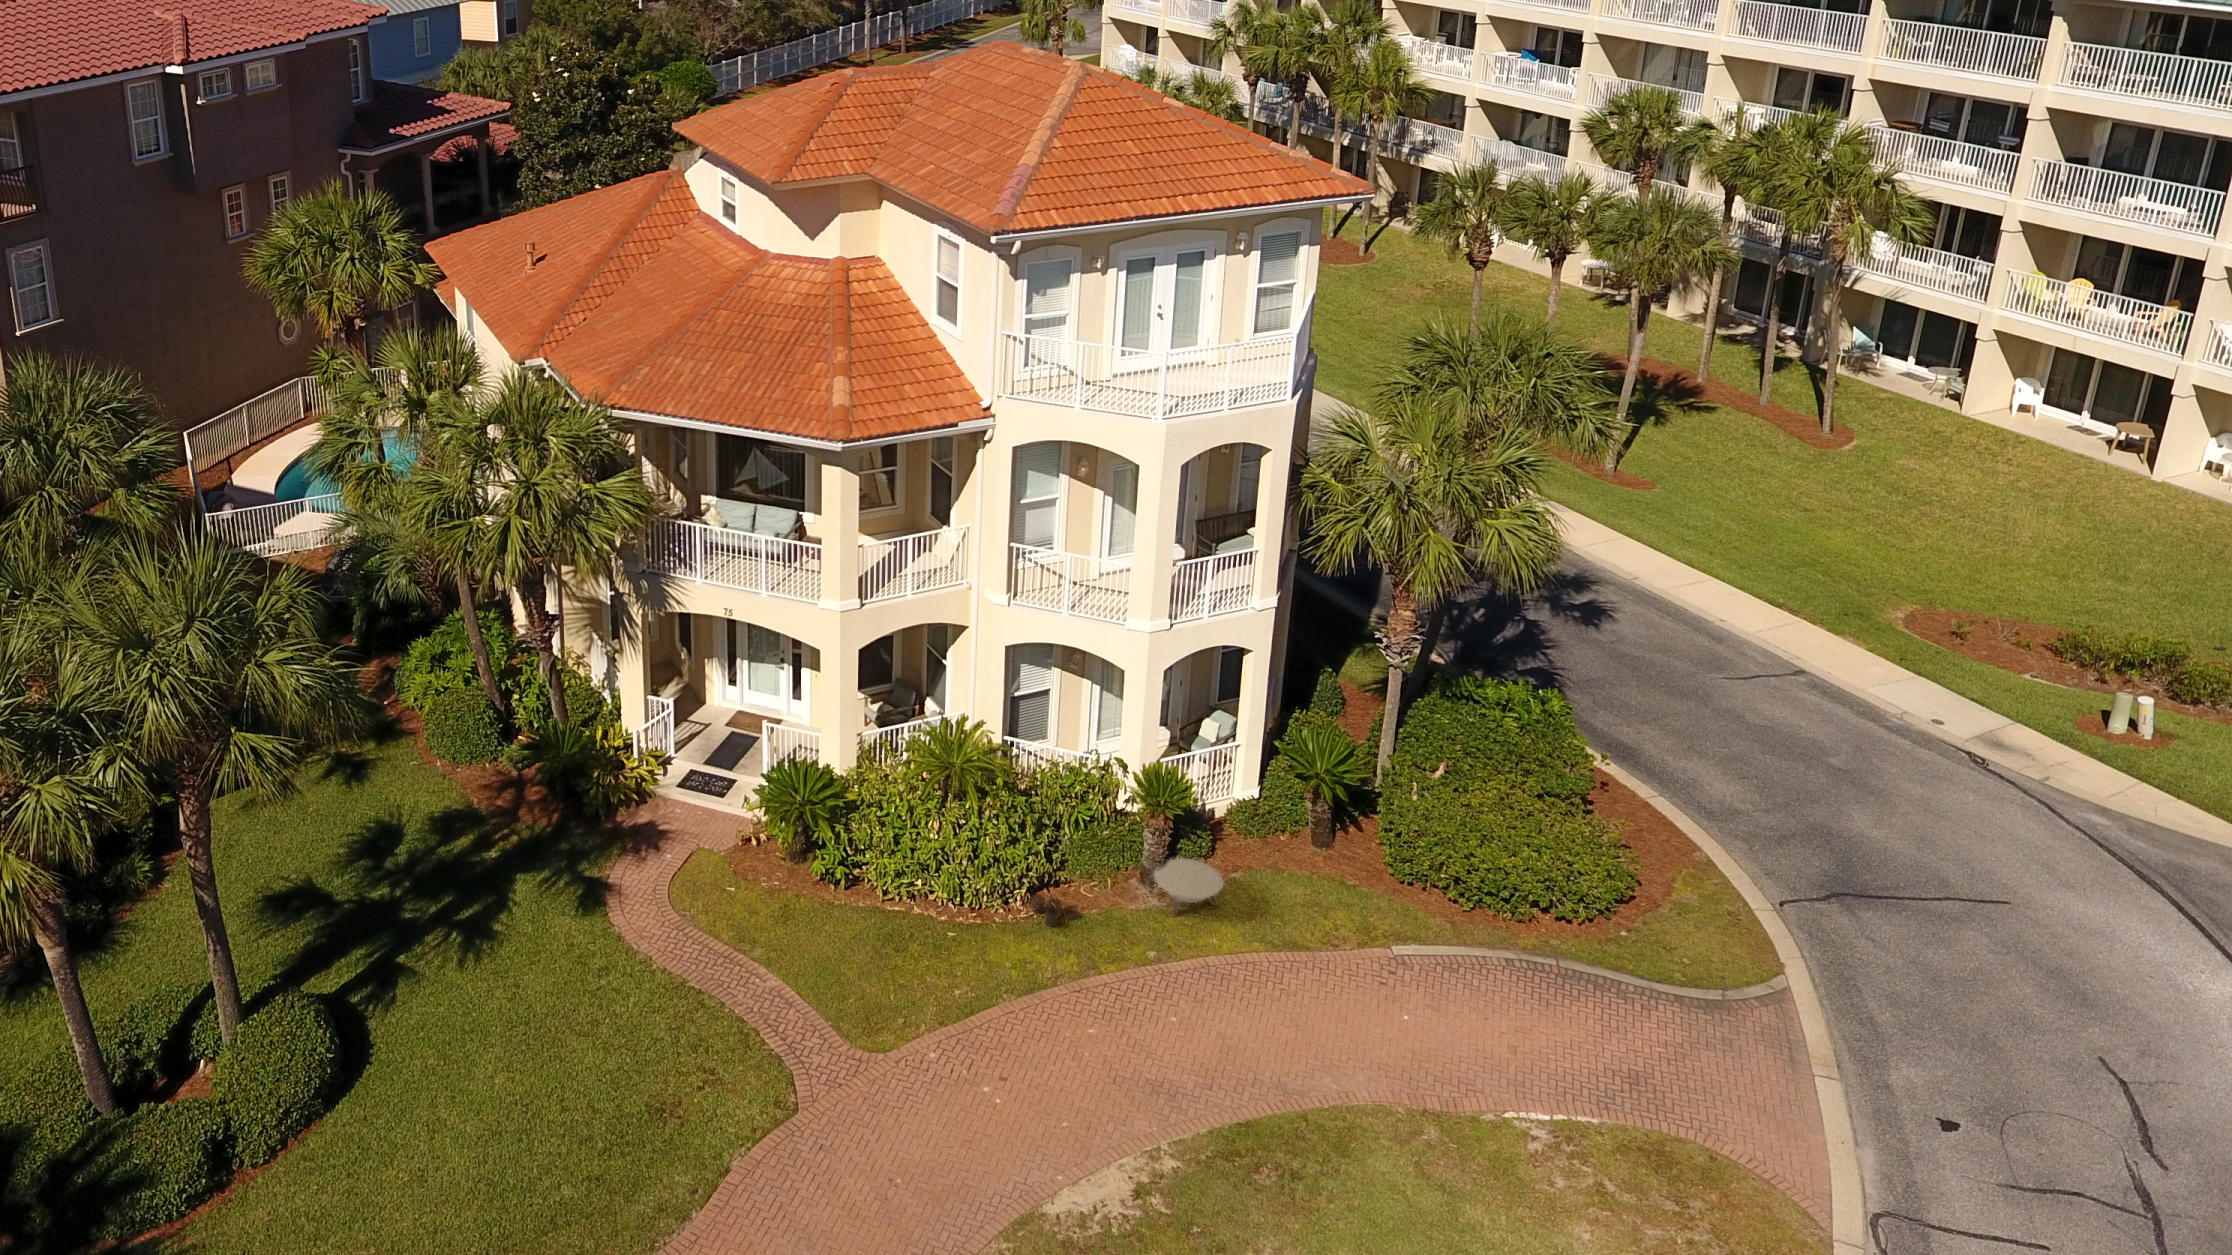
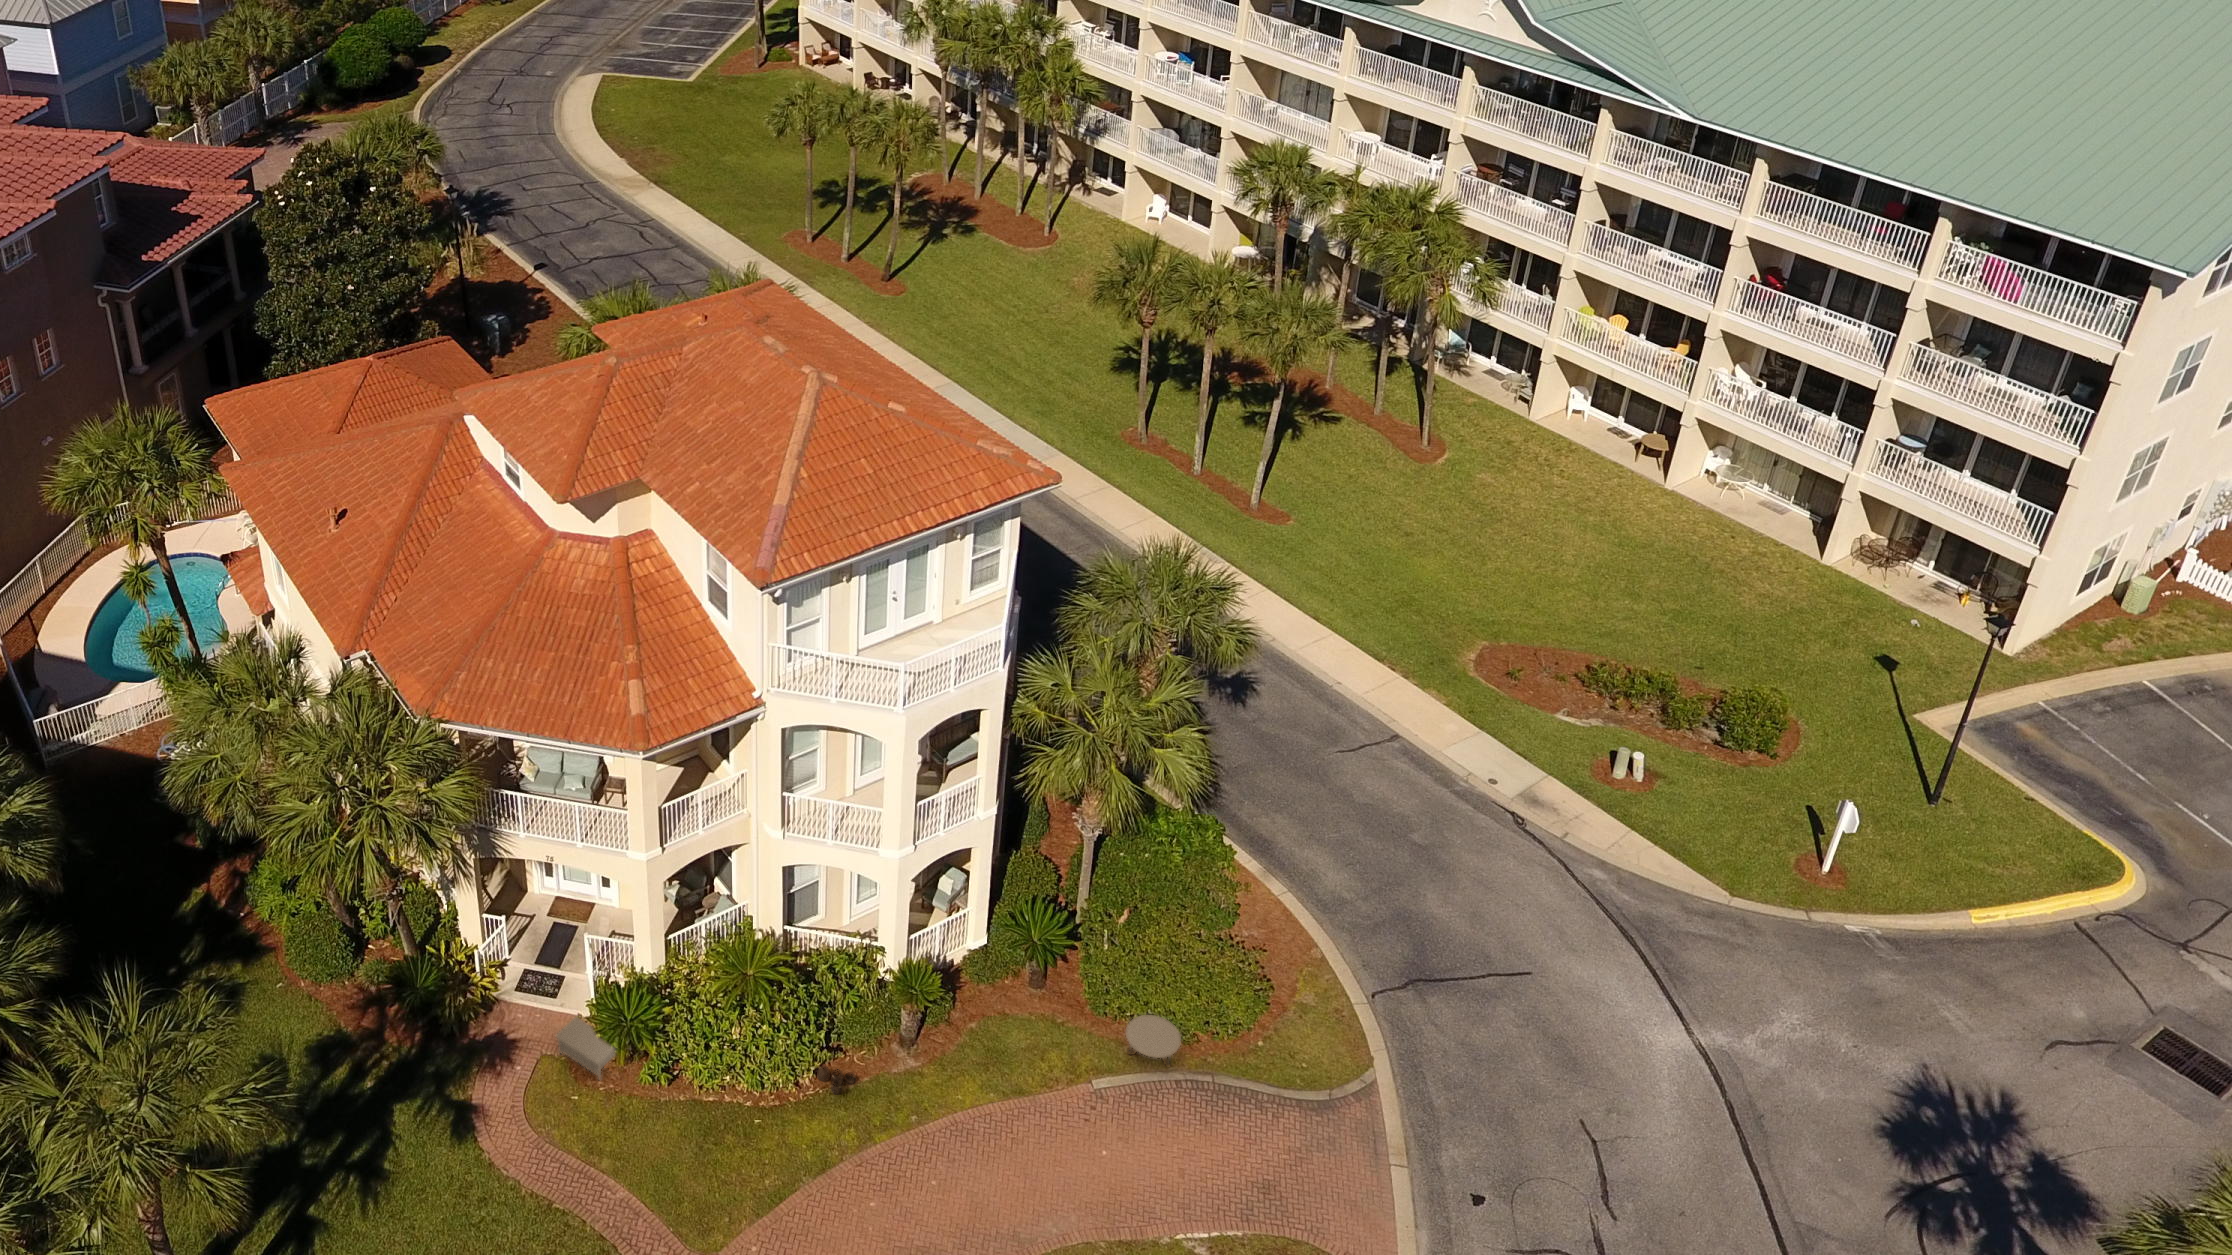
storage bench: none [715,815,790,885] -> present [556,1017,615,1079]
round table: present [1154,858,1223,916] -> present [1126,1015,1181,1067]

